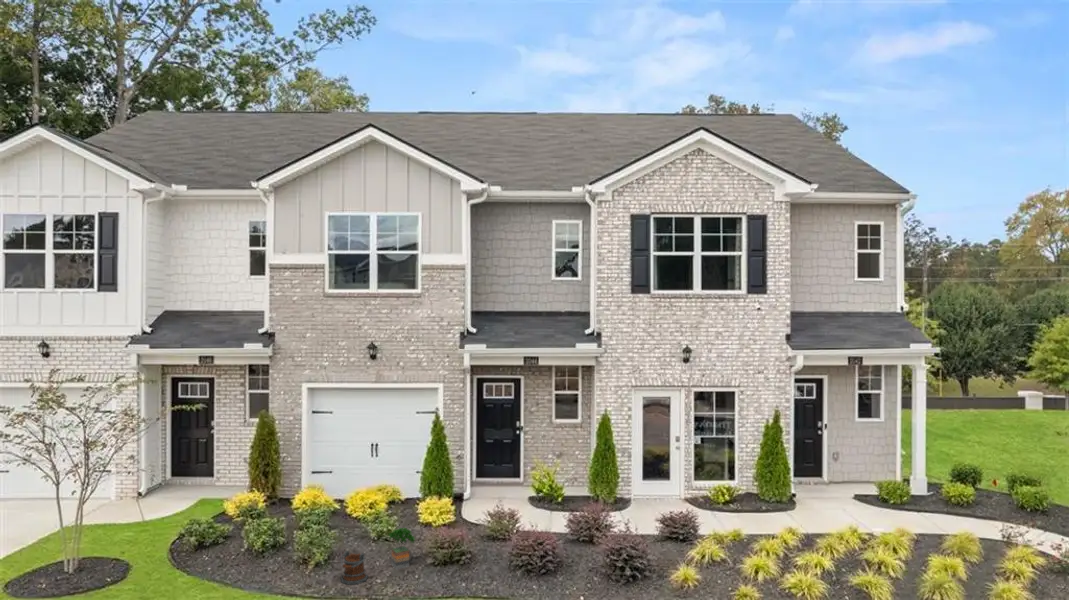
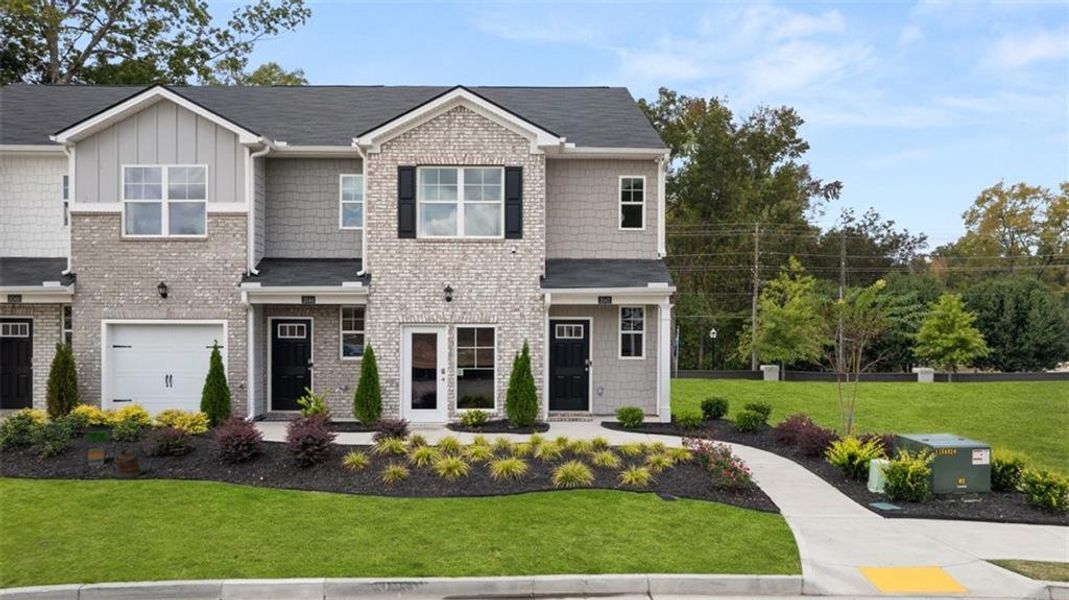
bucket: present [341,551,368,585] -> present [114,449,143,478]

